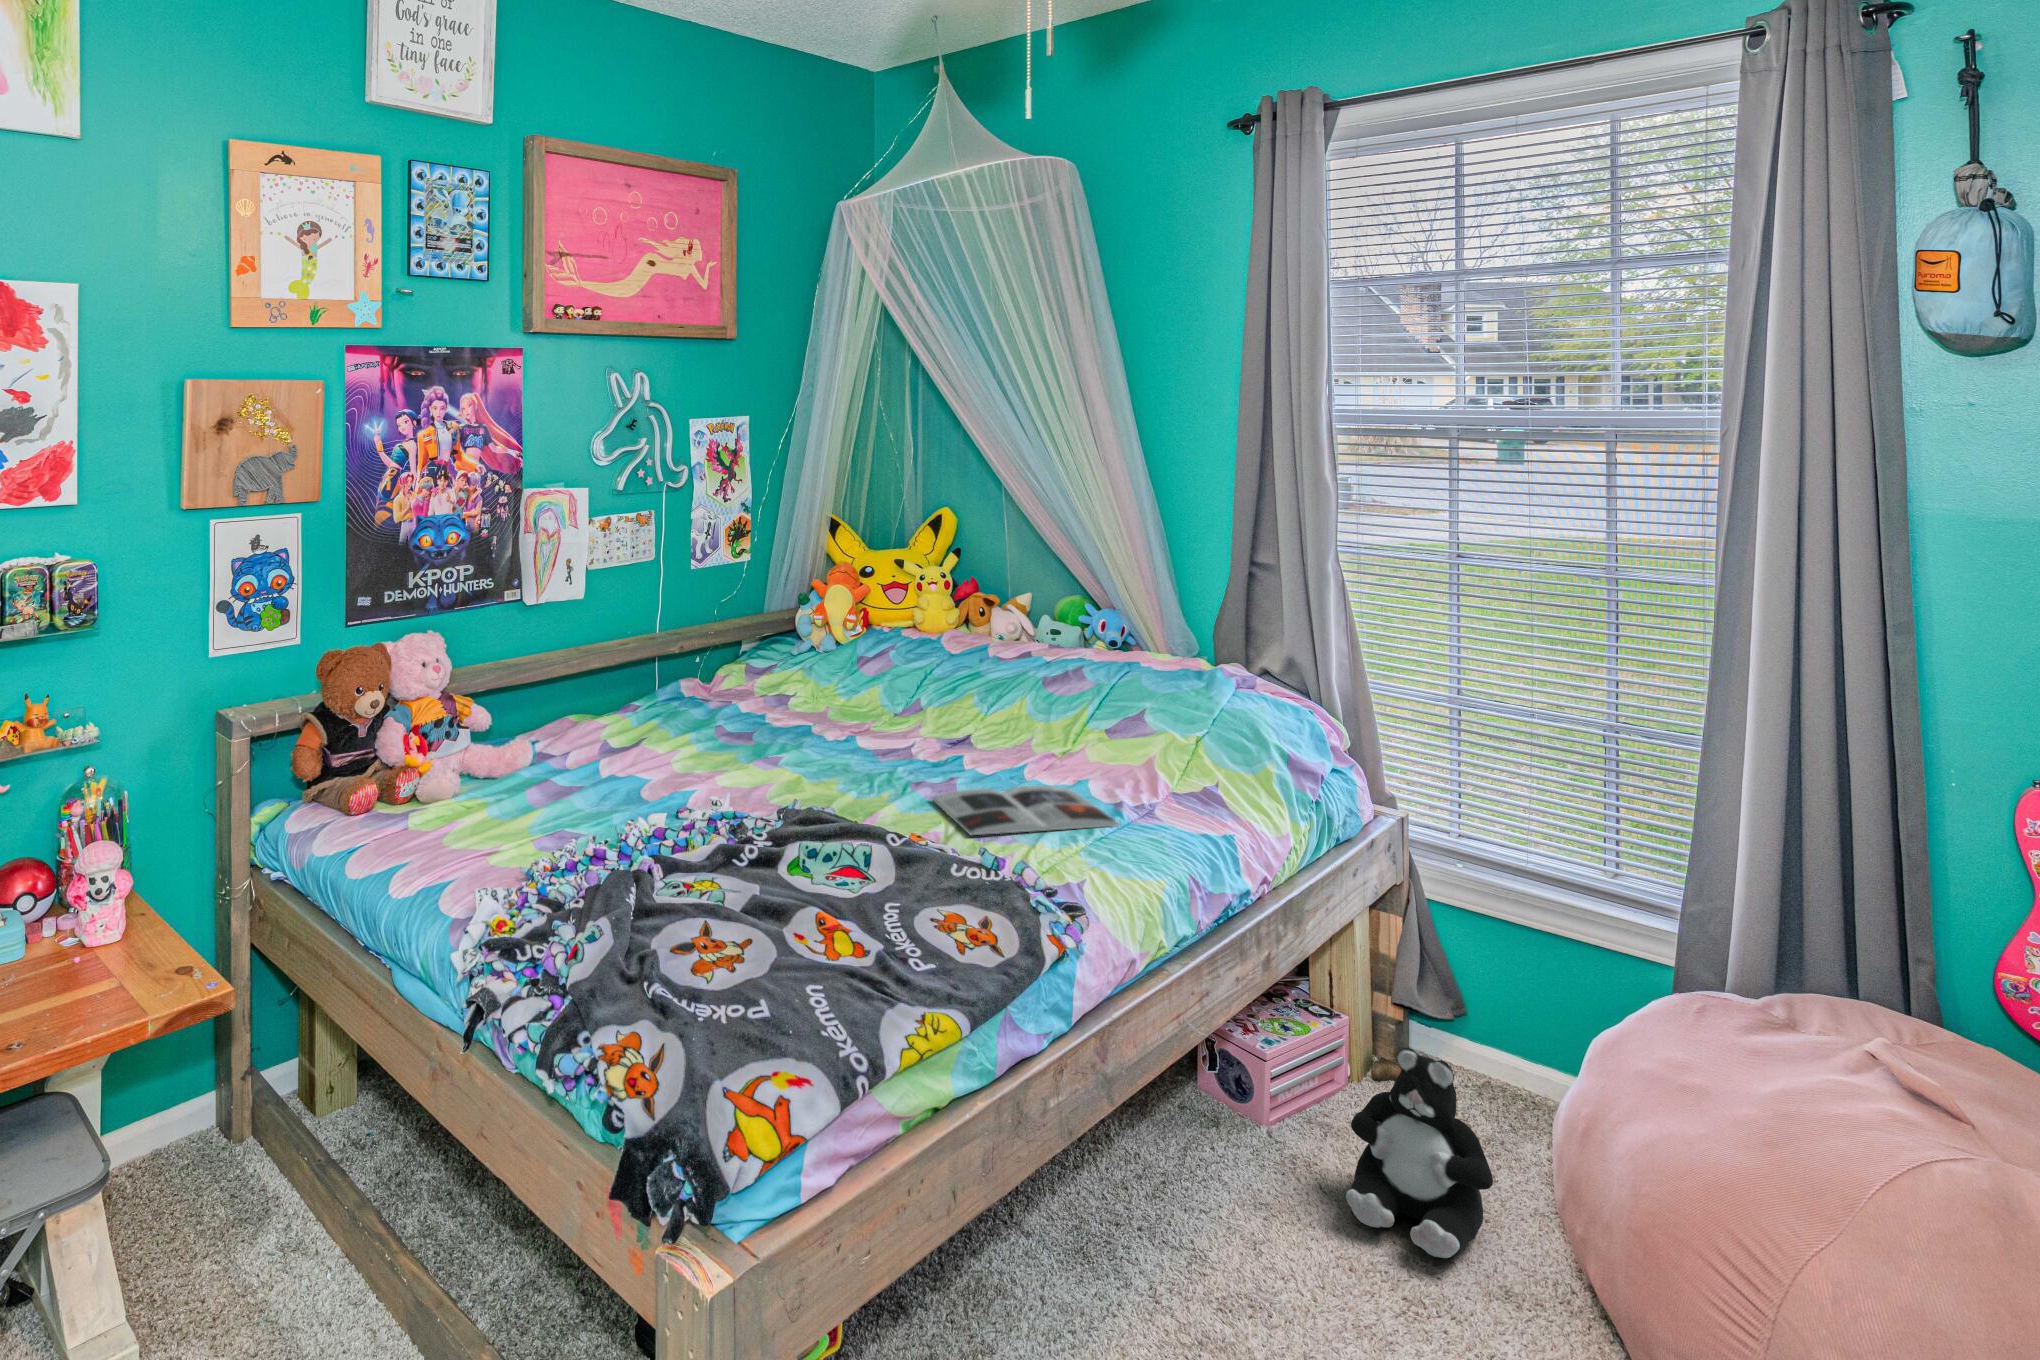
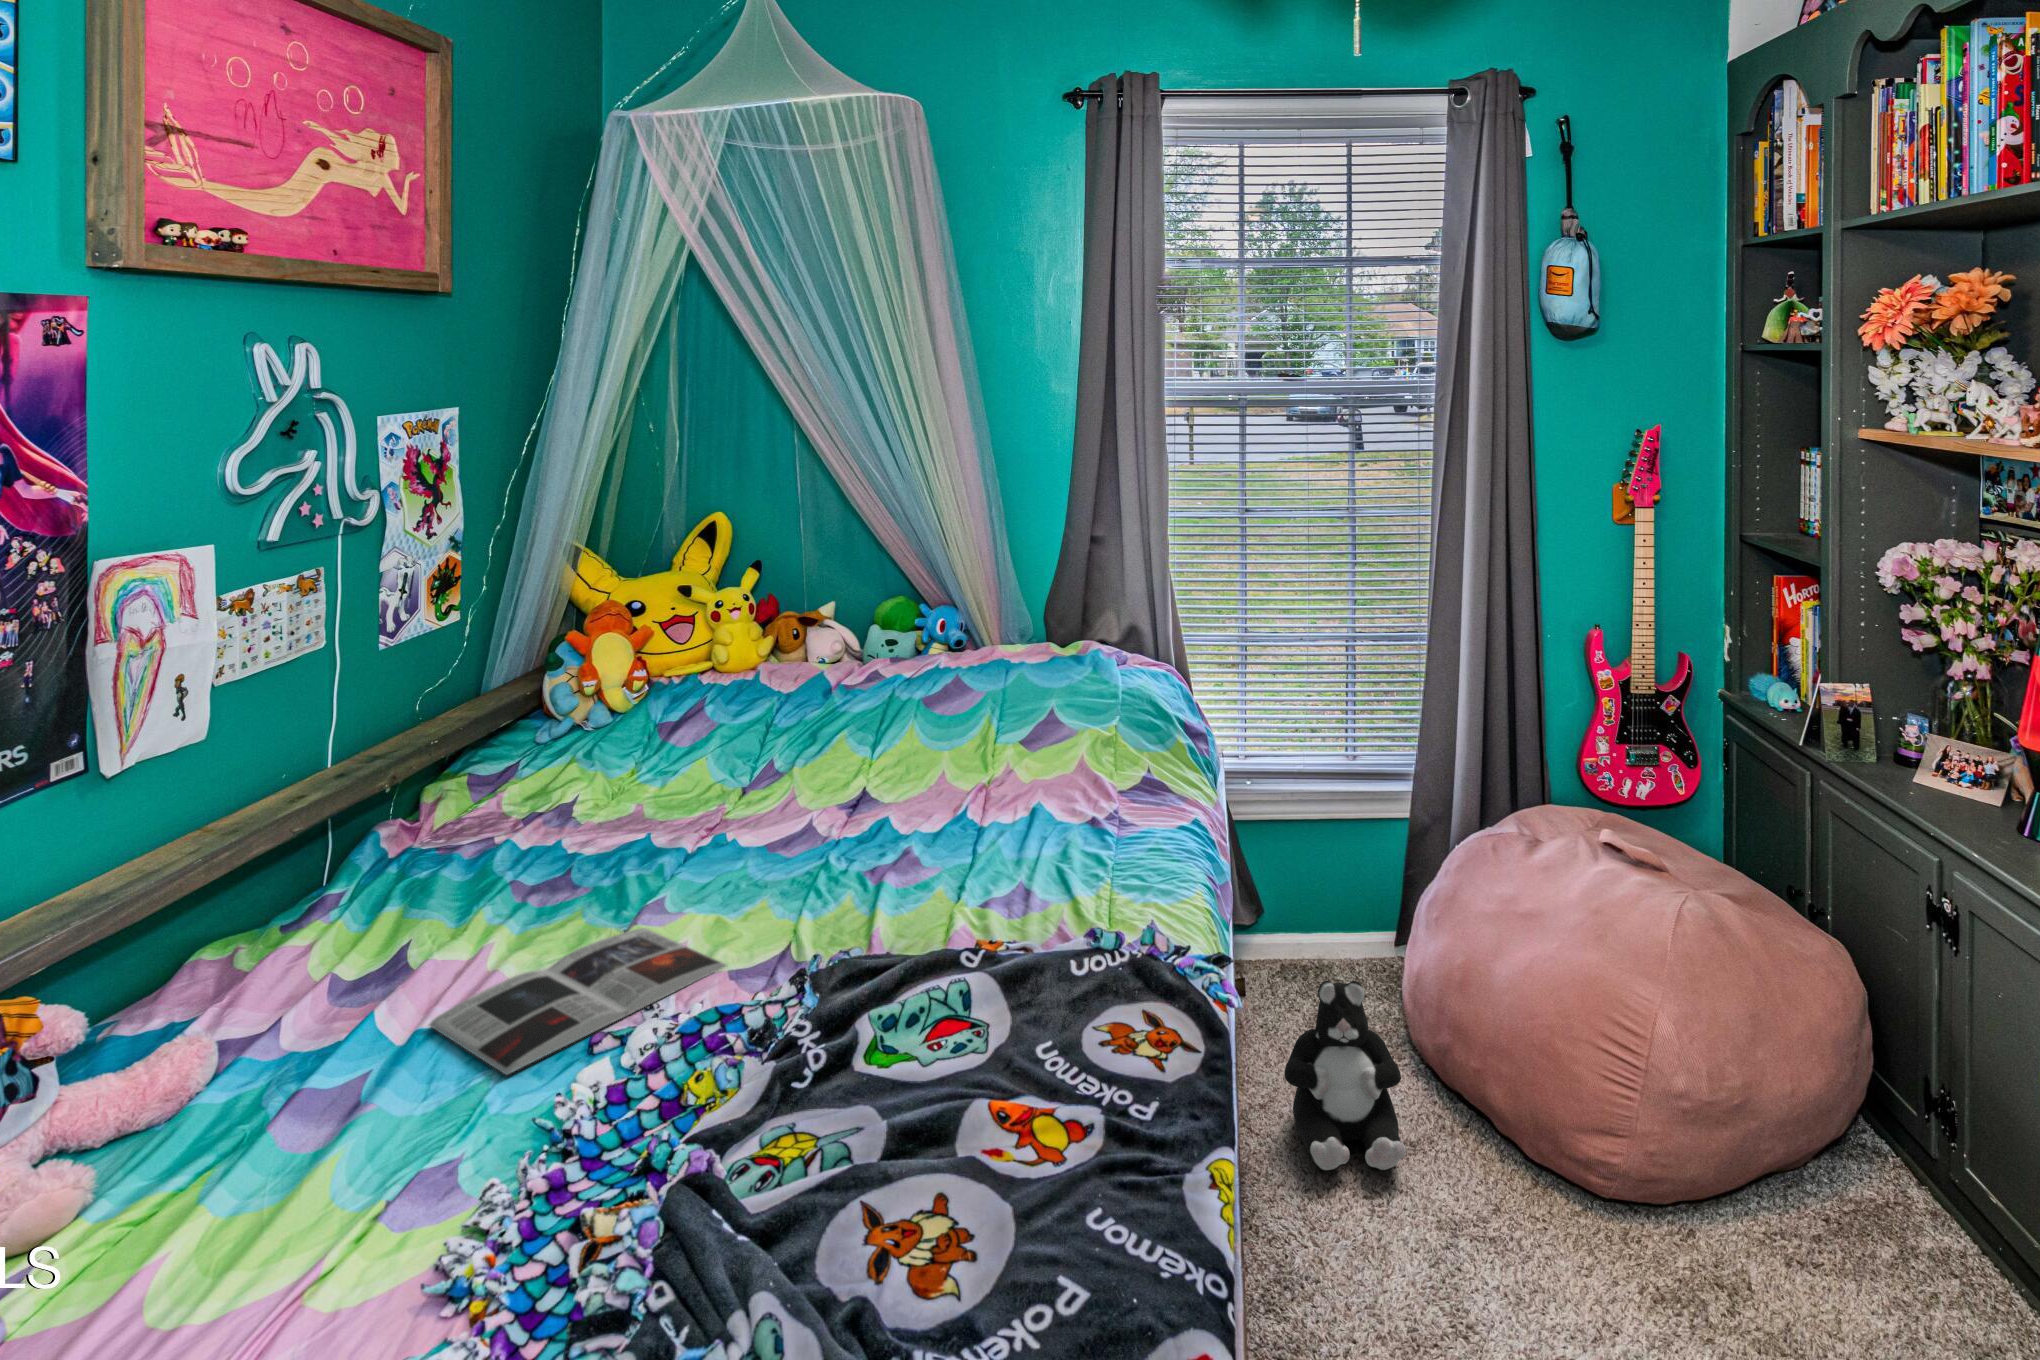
magazine: present [932,786,1120,835] -> present [430,928,726,1075]

